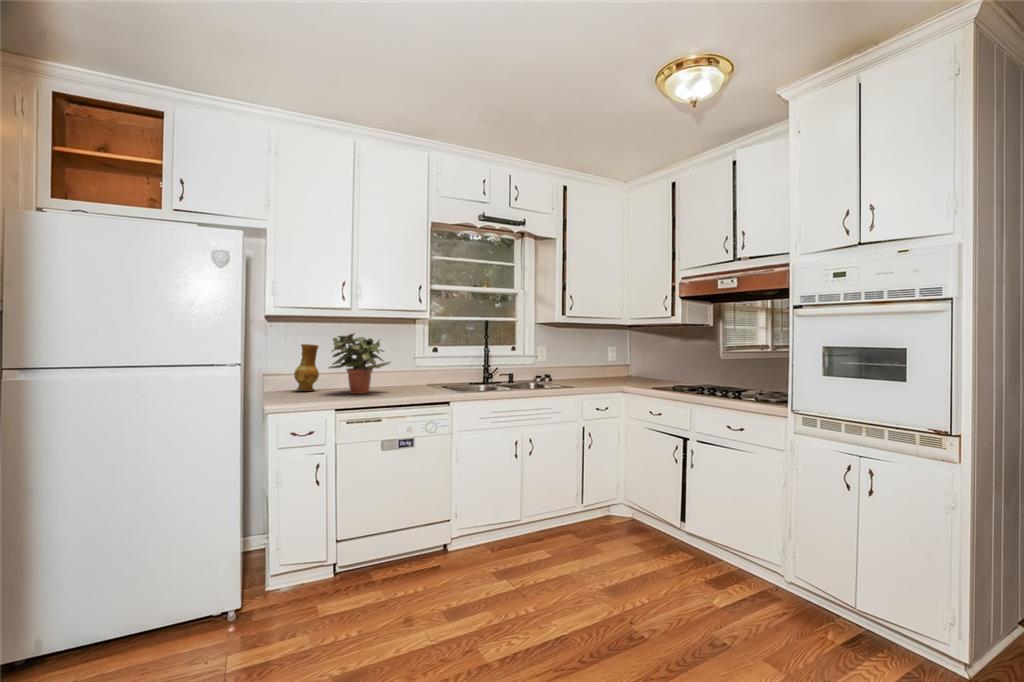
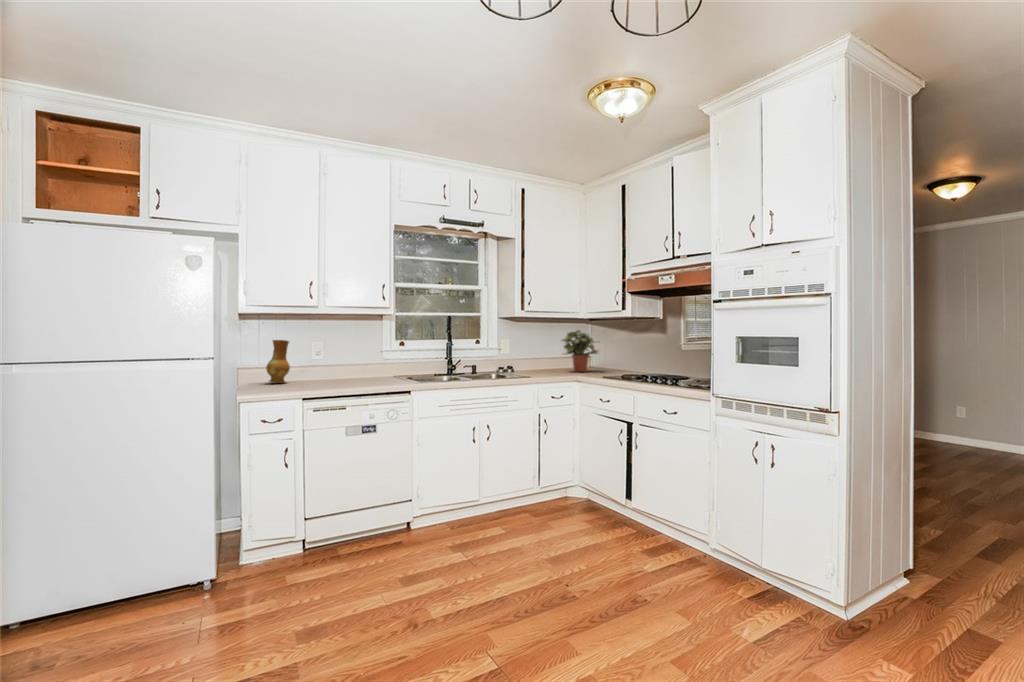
potted plant: present [328,333,390,394] -> present [562,330,598,372]

